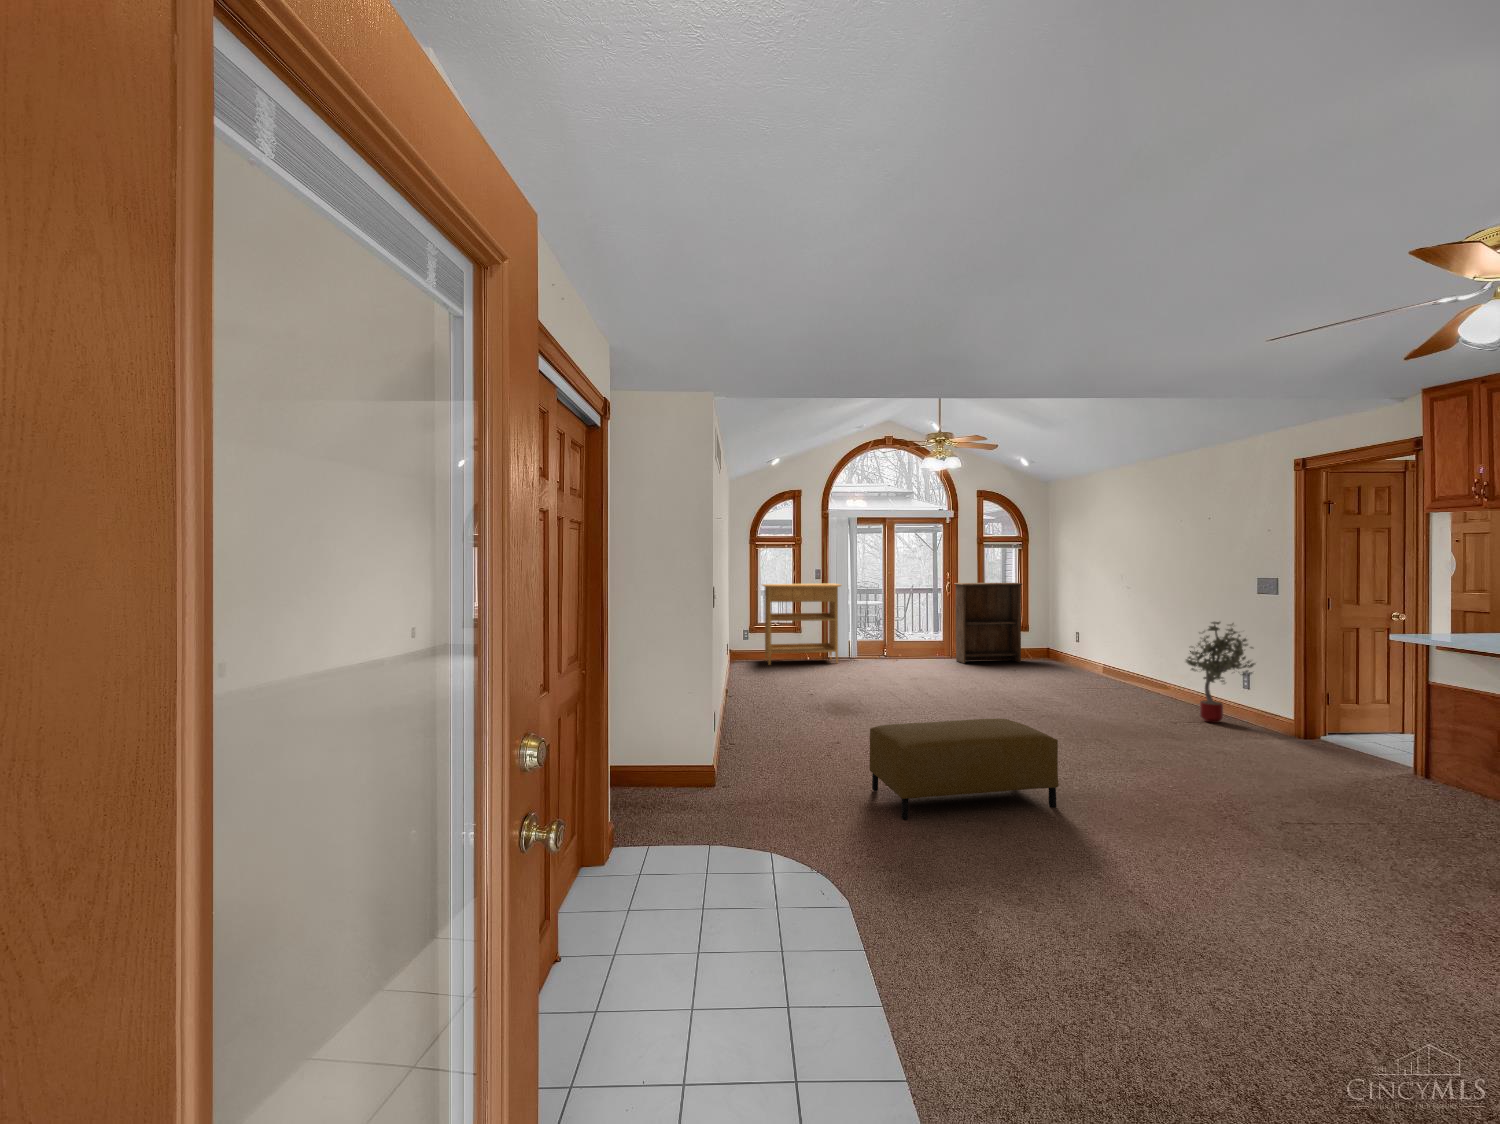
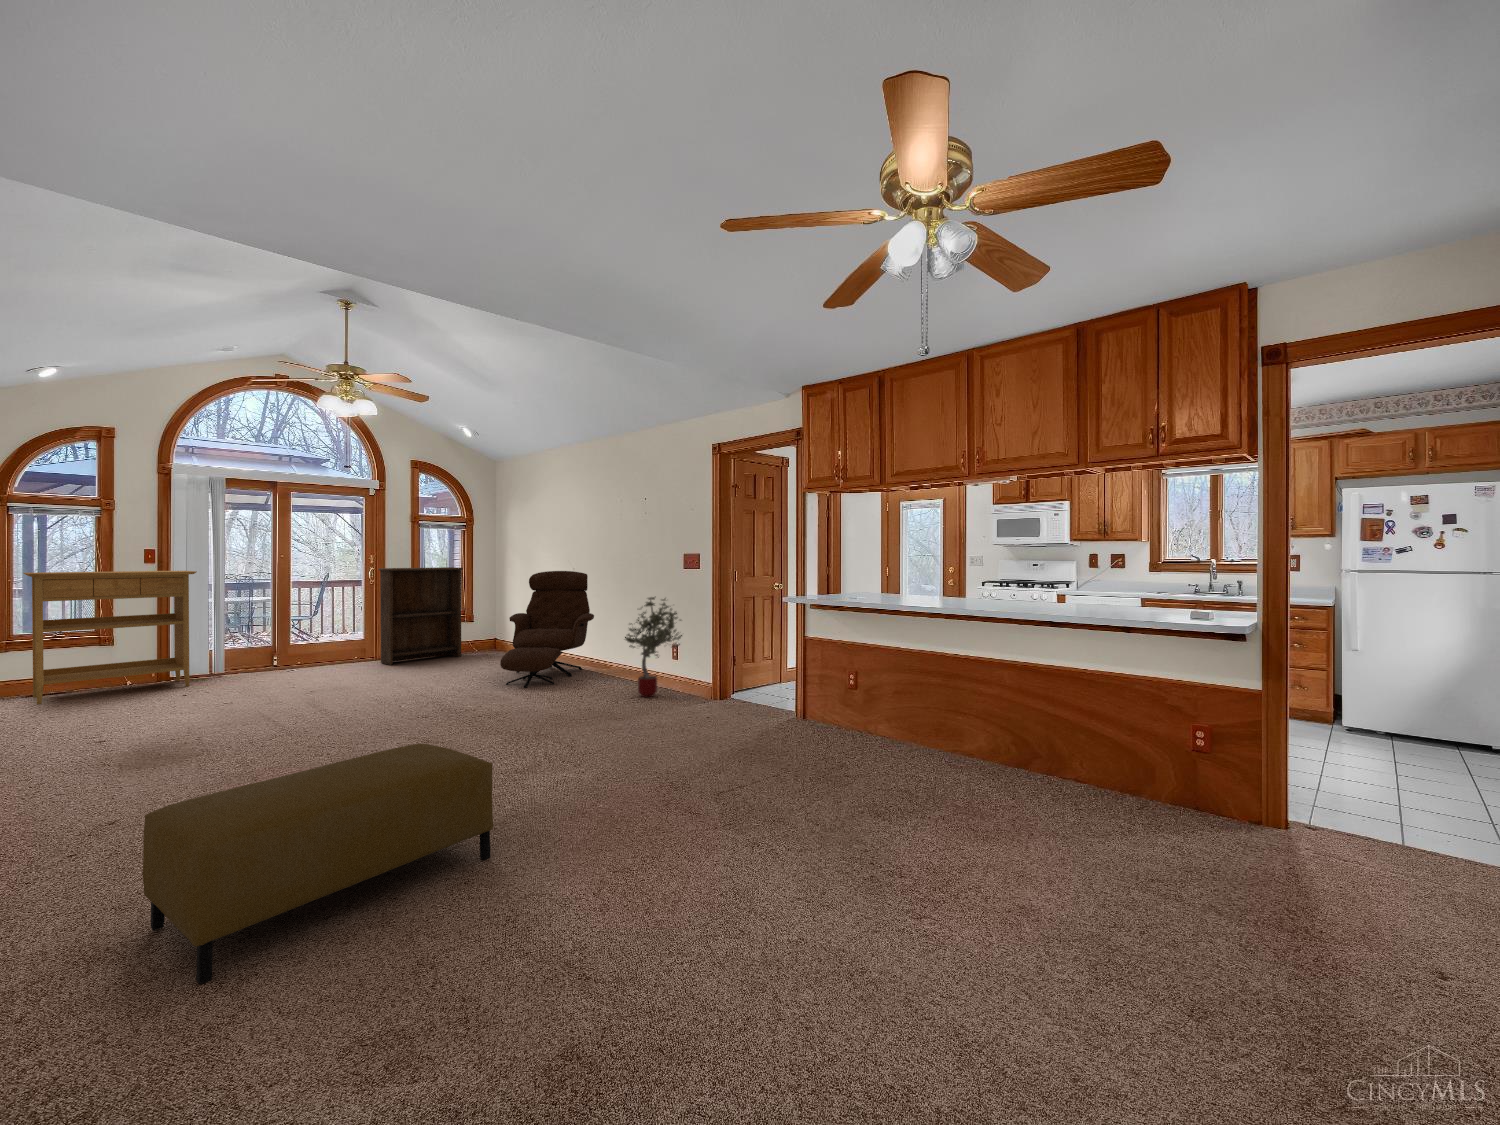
lounge chair: none [1058,589,1153,697] -> present [500,571,594,688]

